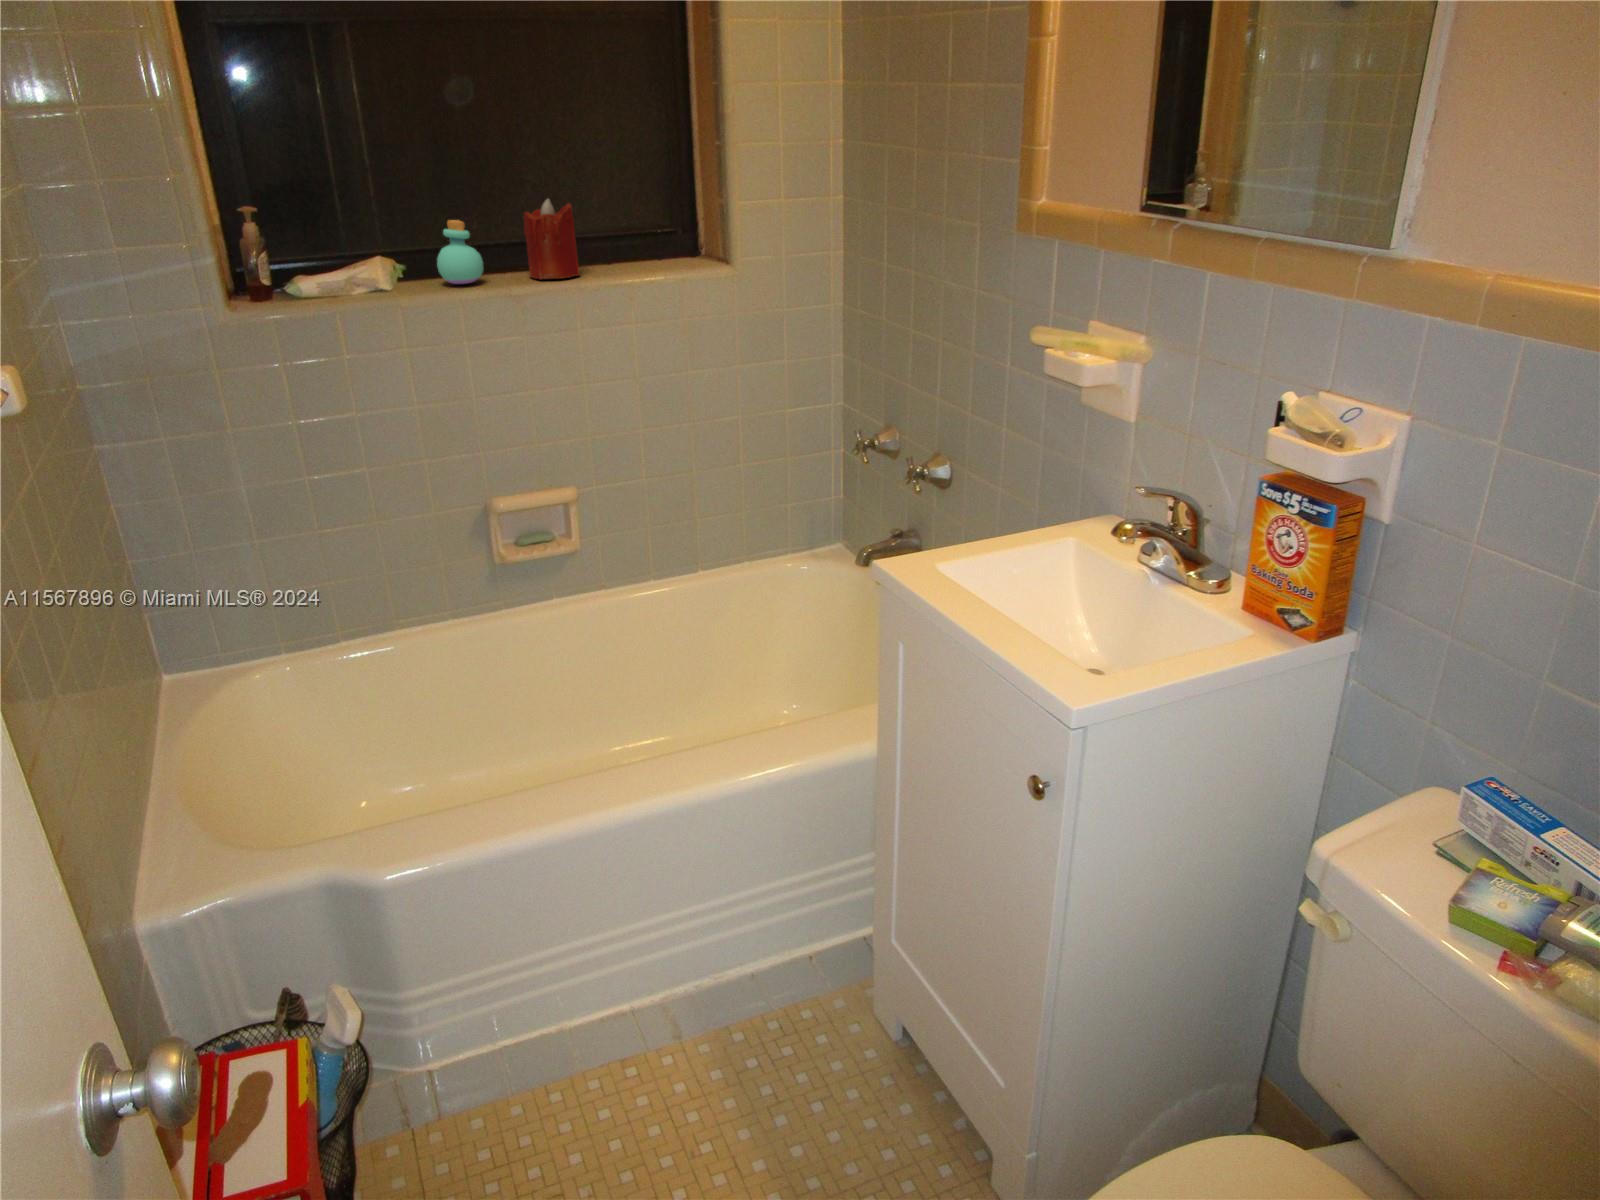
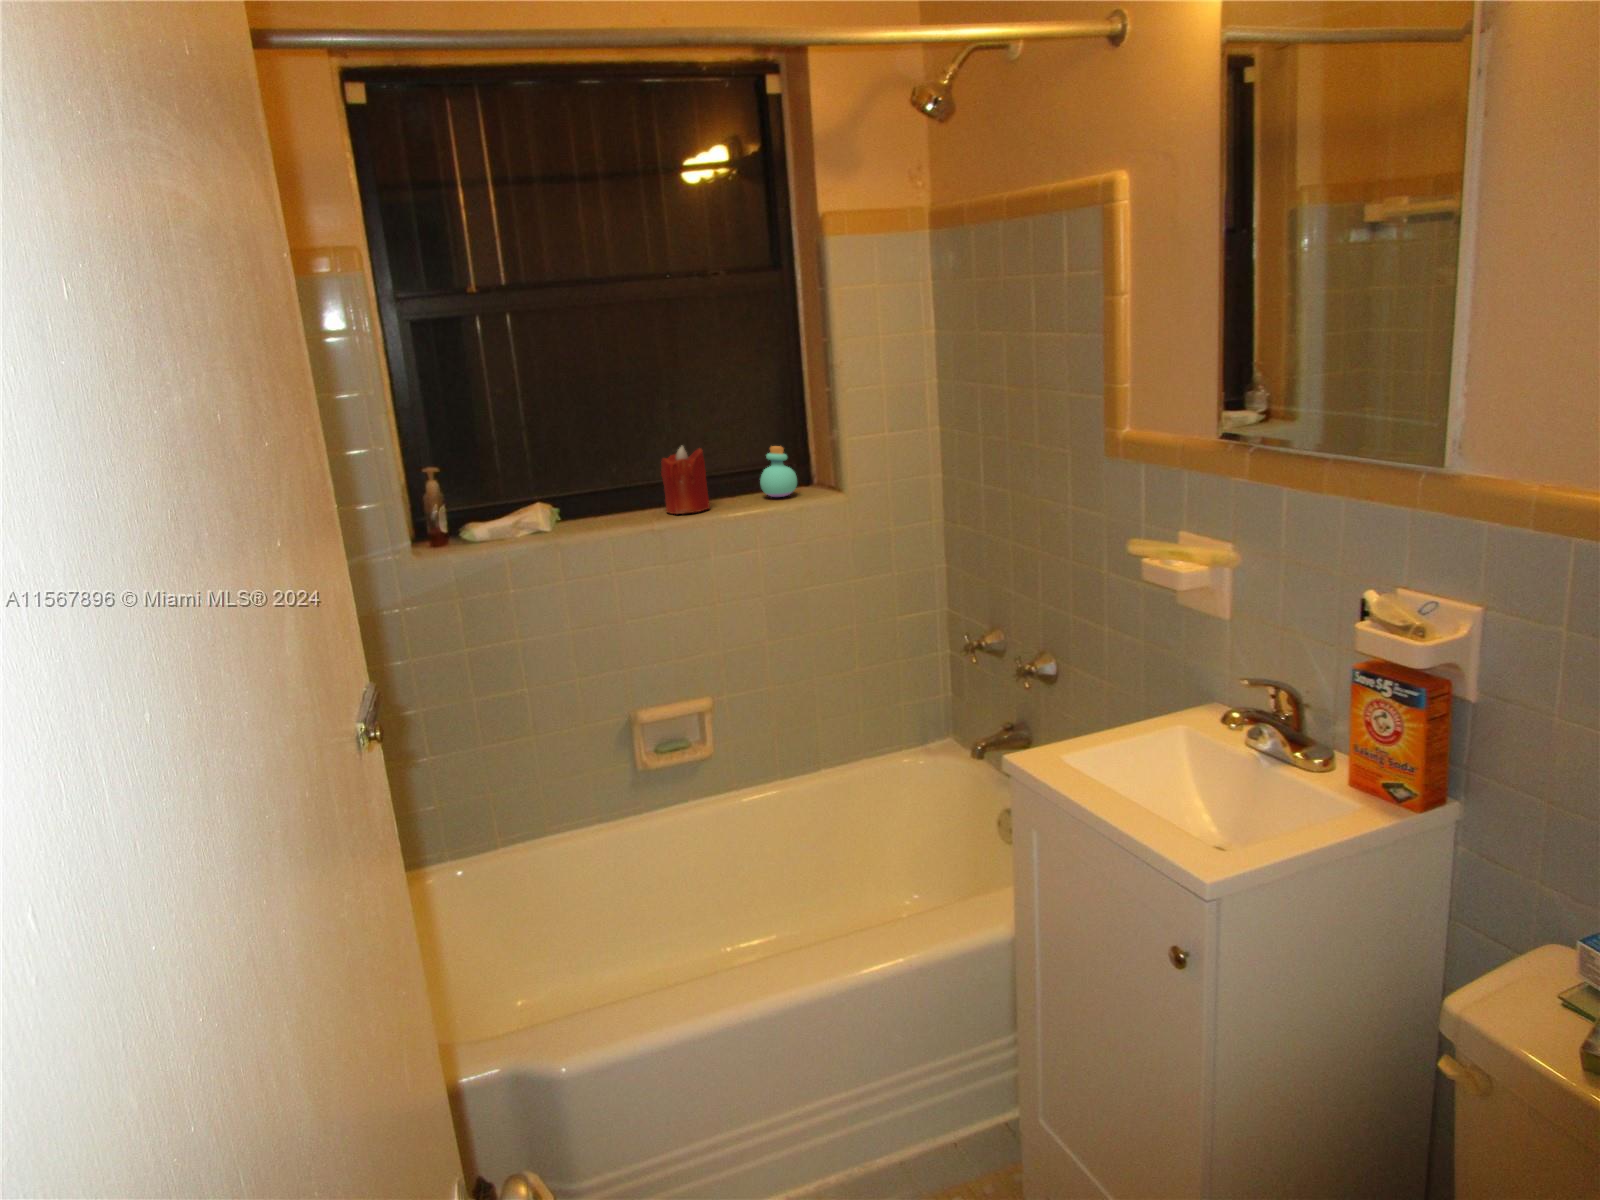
perfume bottle: present [437,220,483,284] -> present [760,446,797,497]

